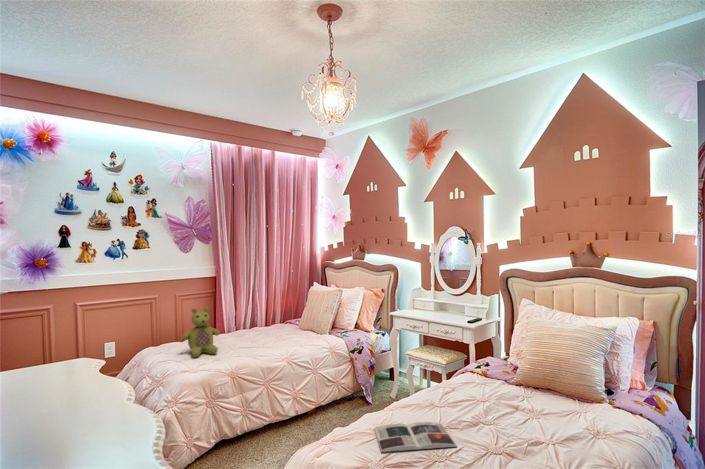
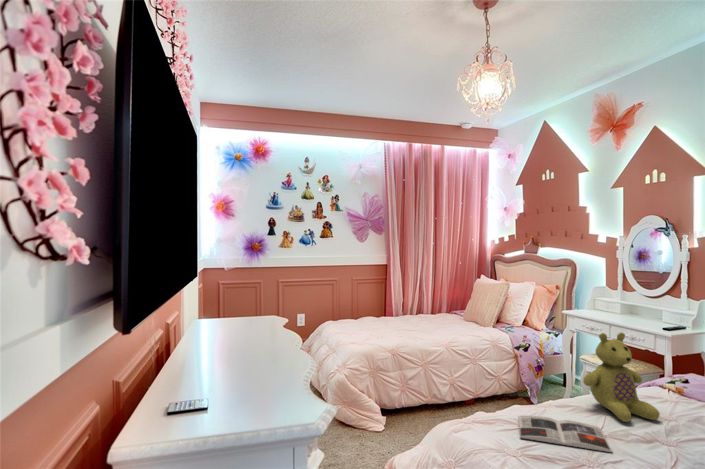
stuffed bear: present [181,307,219,357] -> present [583,332,660,422]

